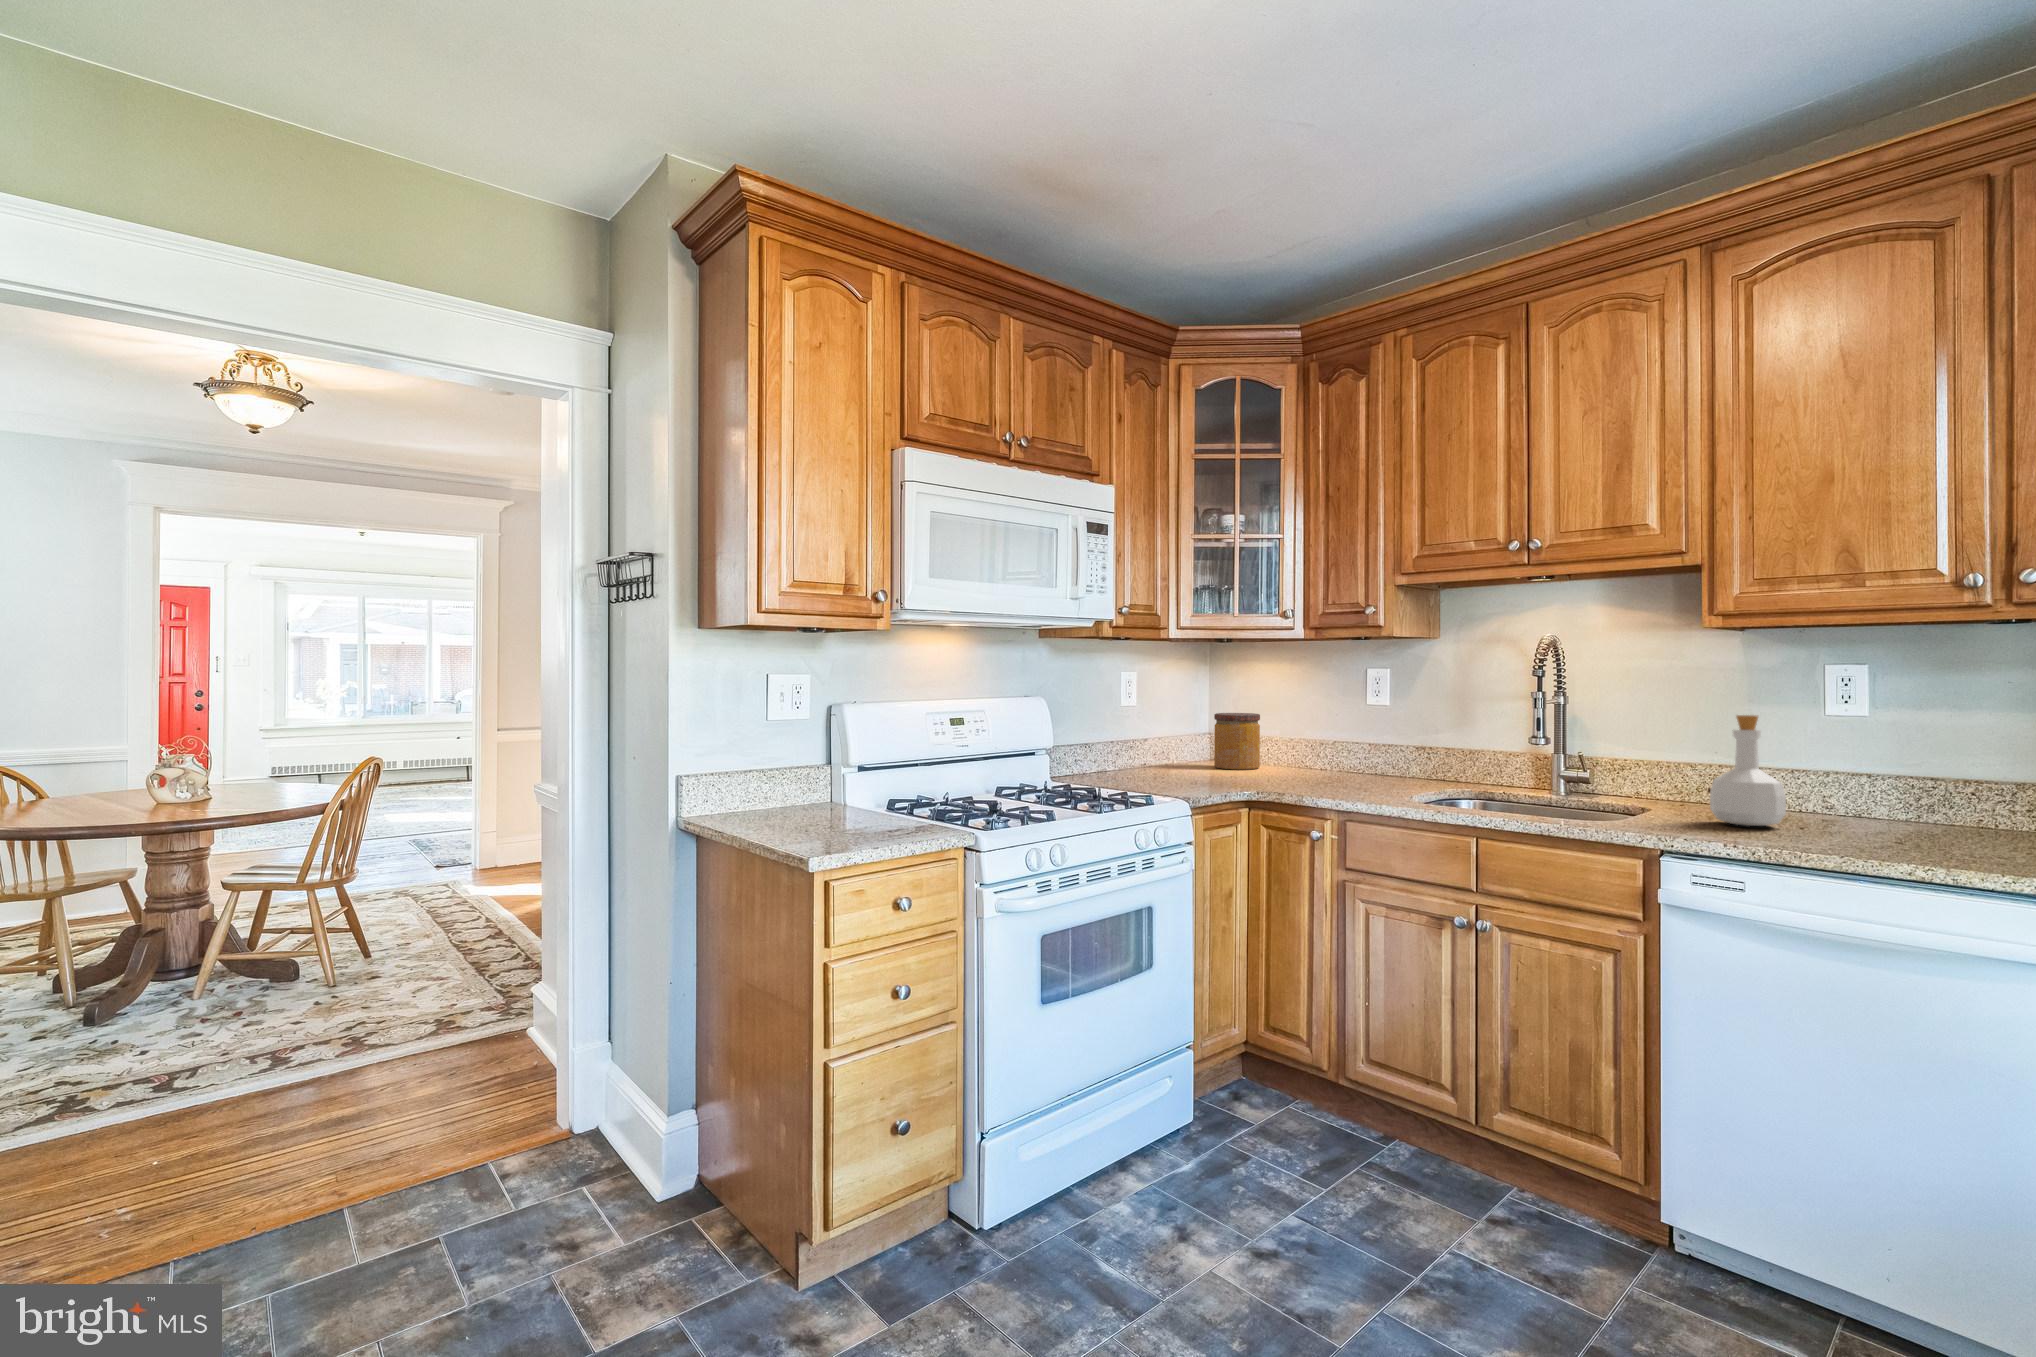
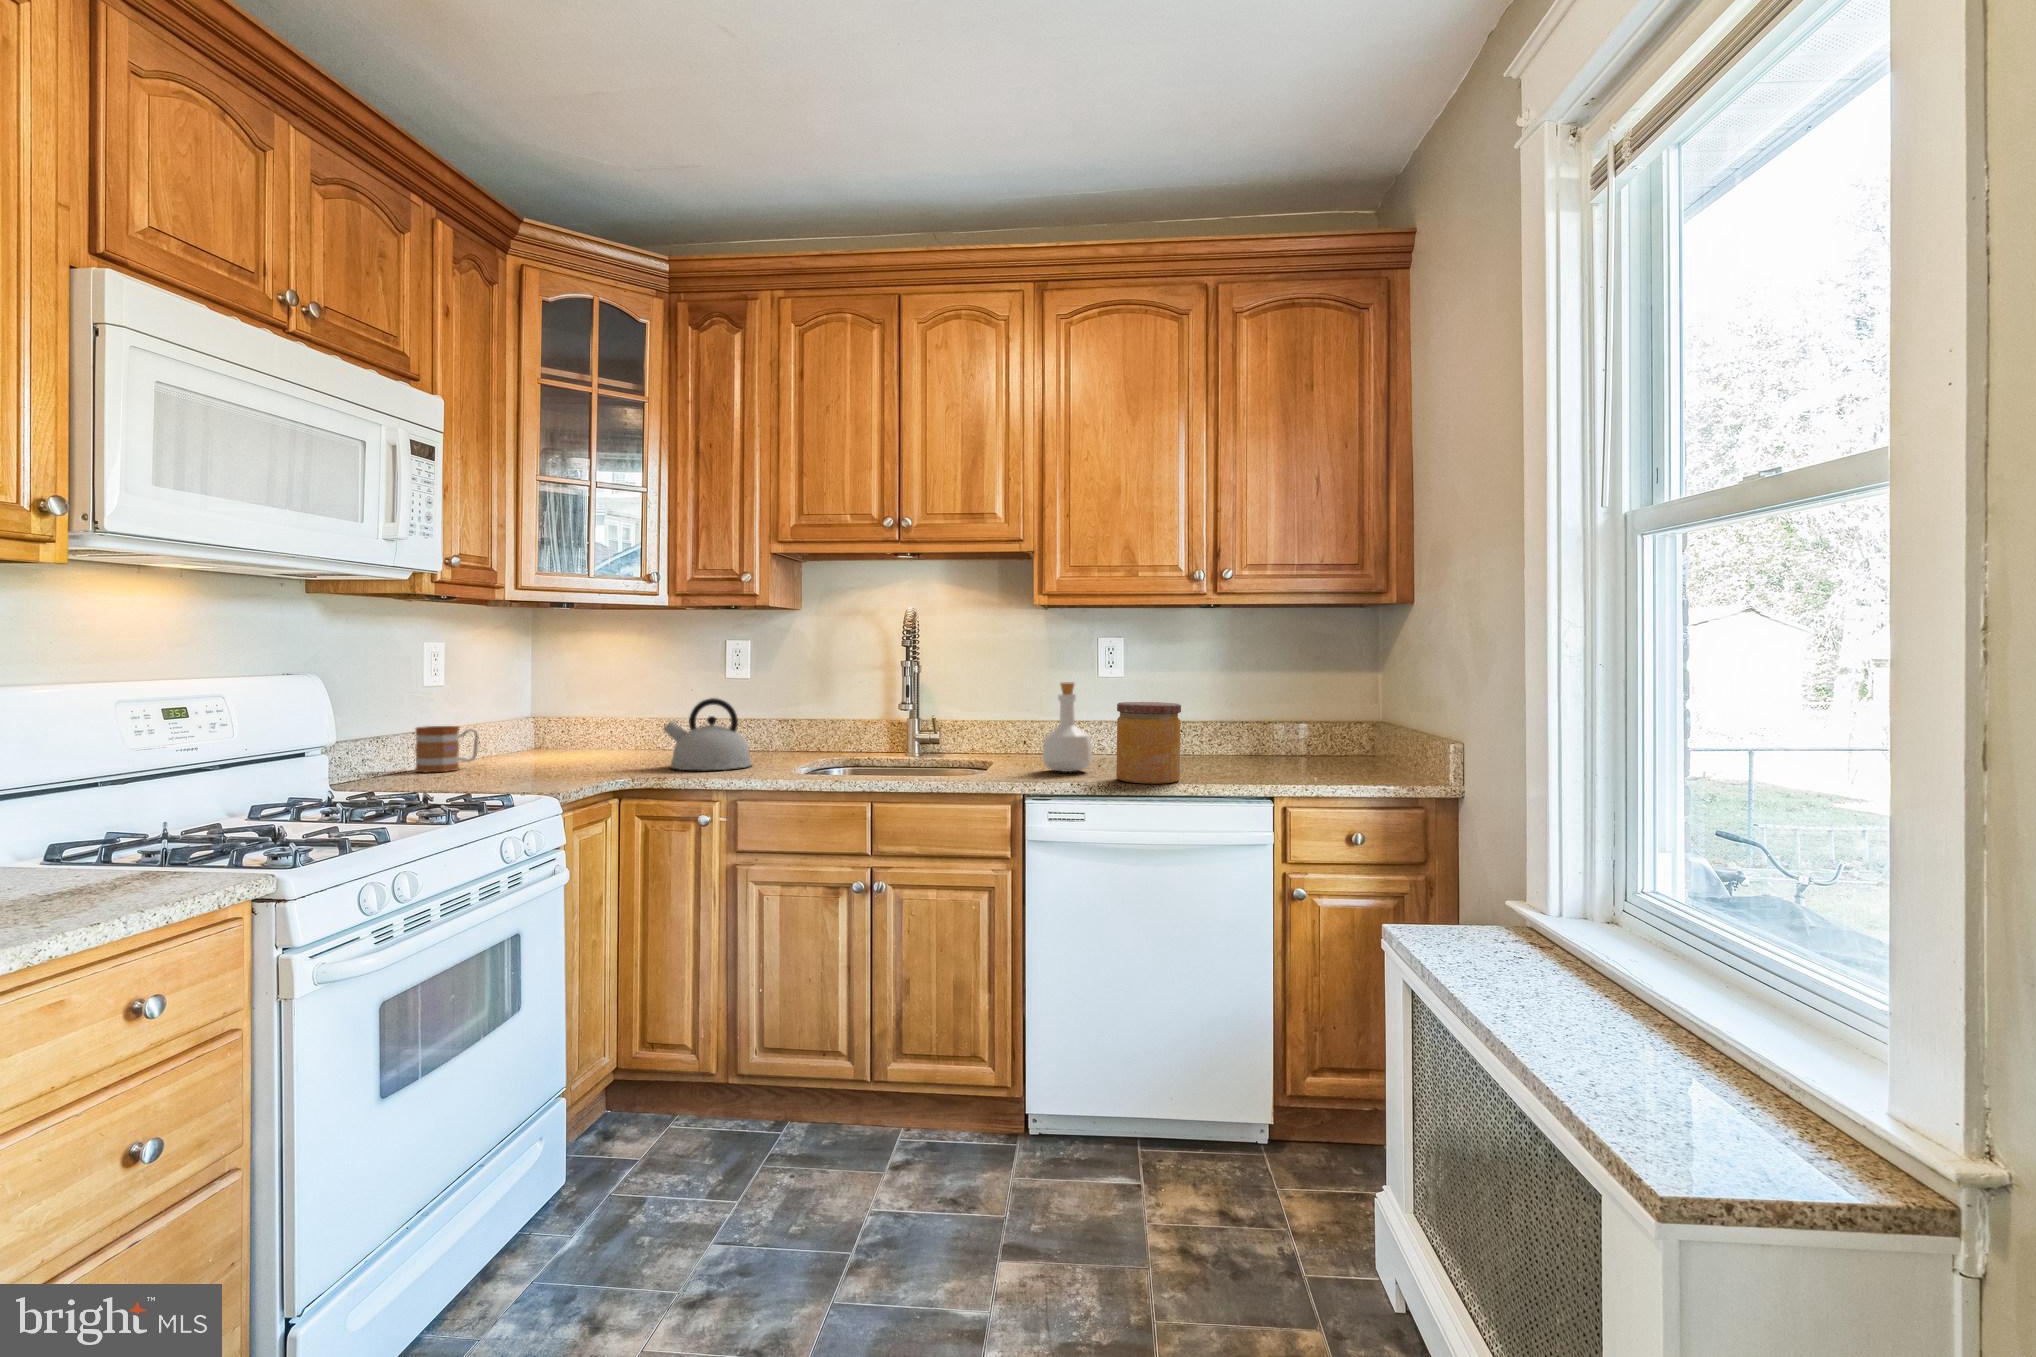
jar: present [1214,713,1260,770] -> present [1116,702,1181,784]
kettle: none [1294,722,1376,790] -> present [664,698,752,770]
mug: none [1113,738,1157,775] -> present [415,726,478,773]

